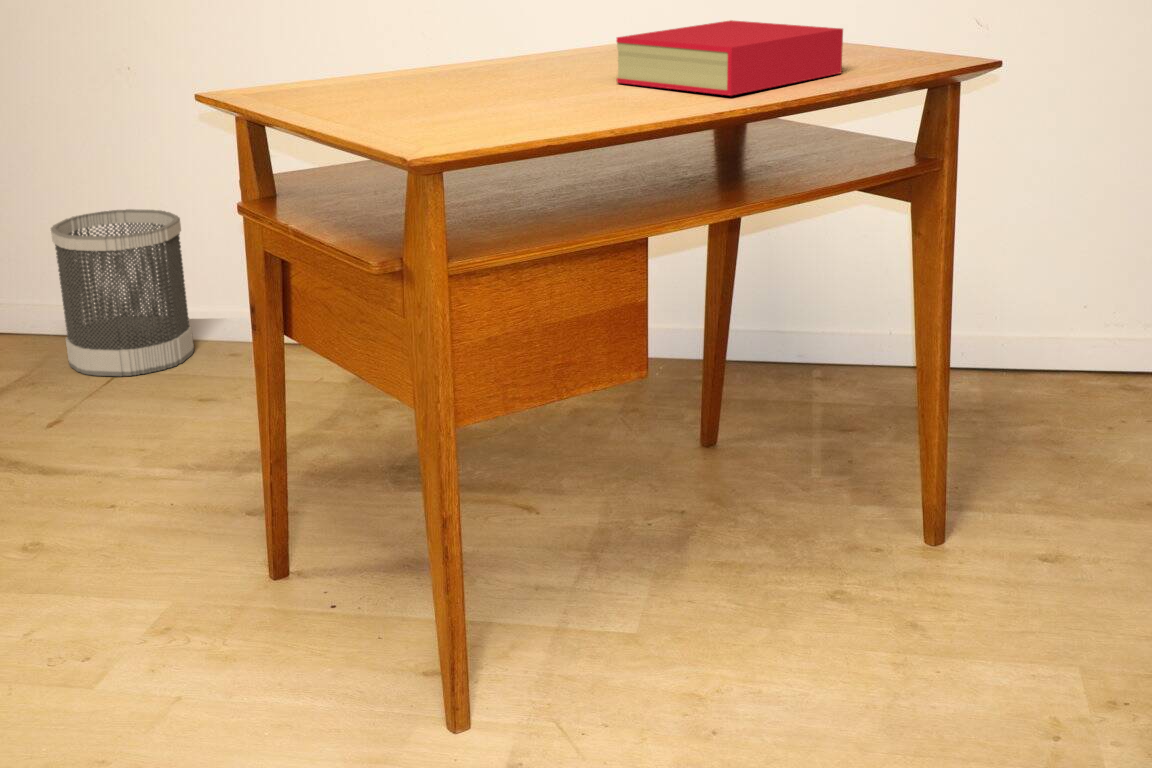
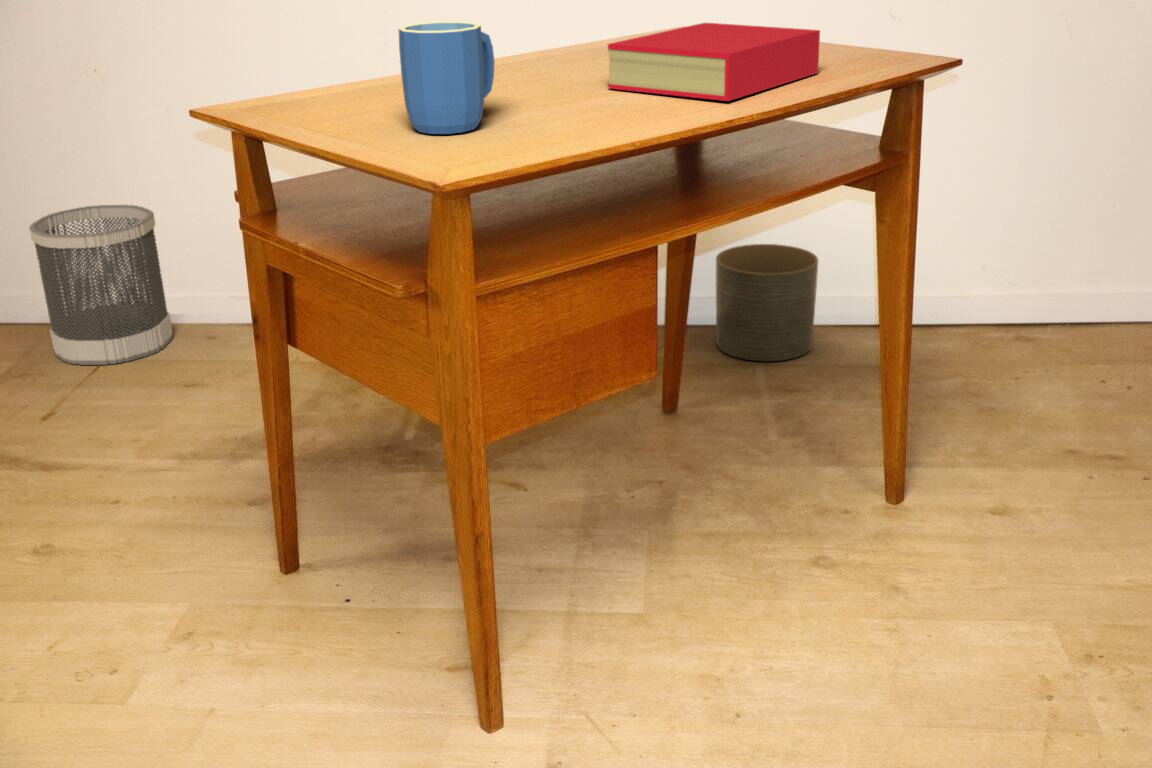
mug: none [392,8,490,118] -> present [399,21,494,134]
planter: none [776,272,889,399] -> present [716,244,818,361]

